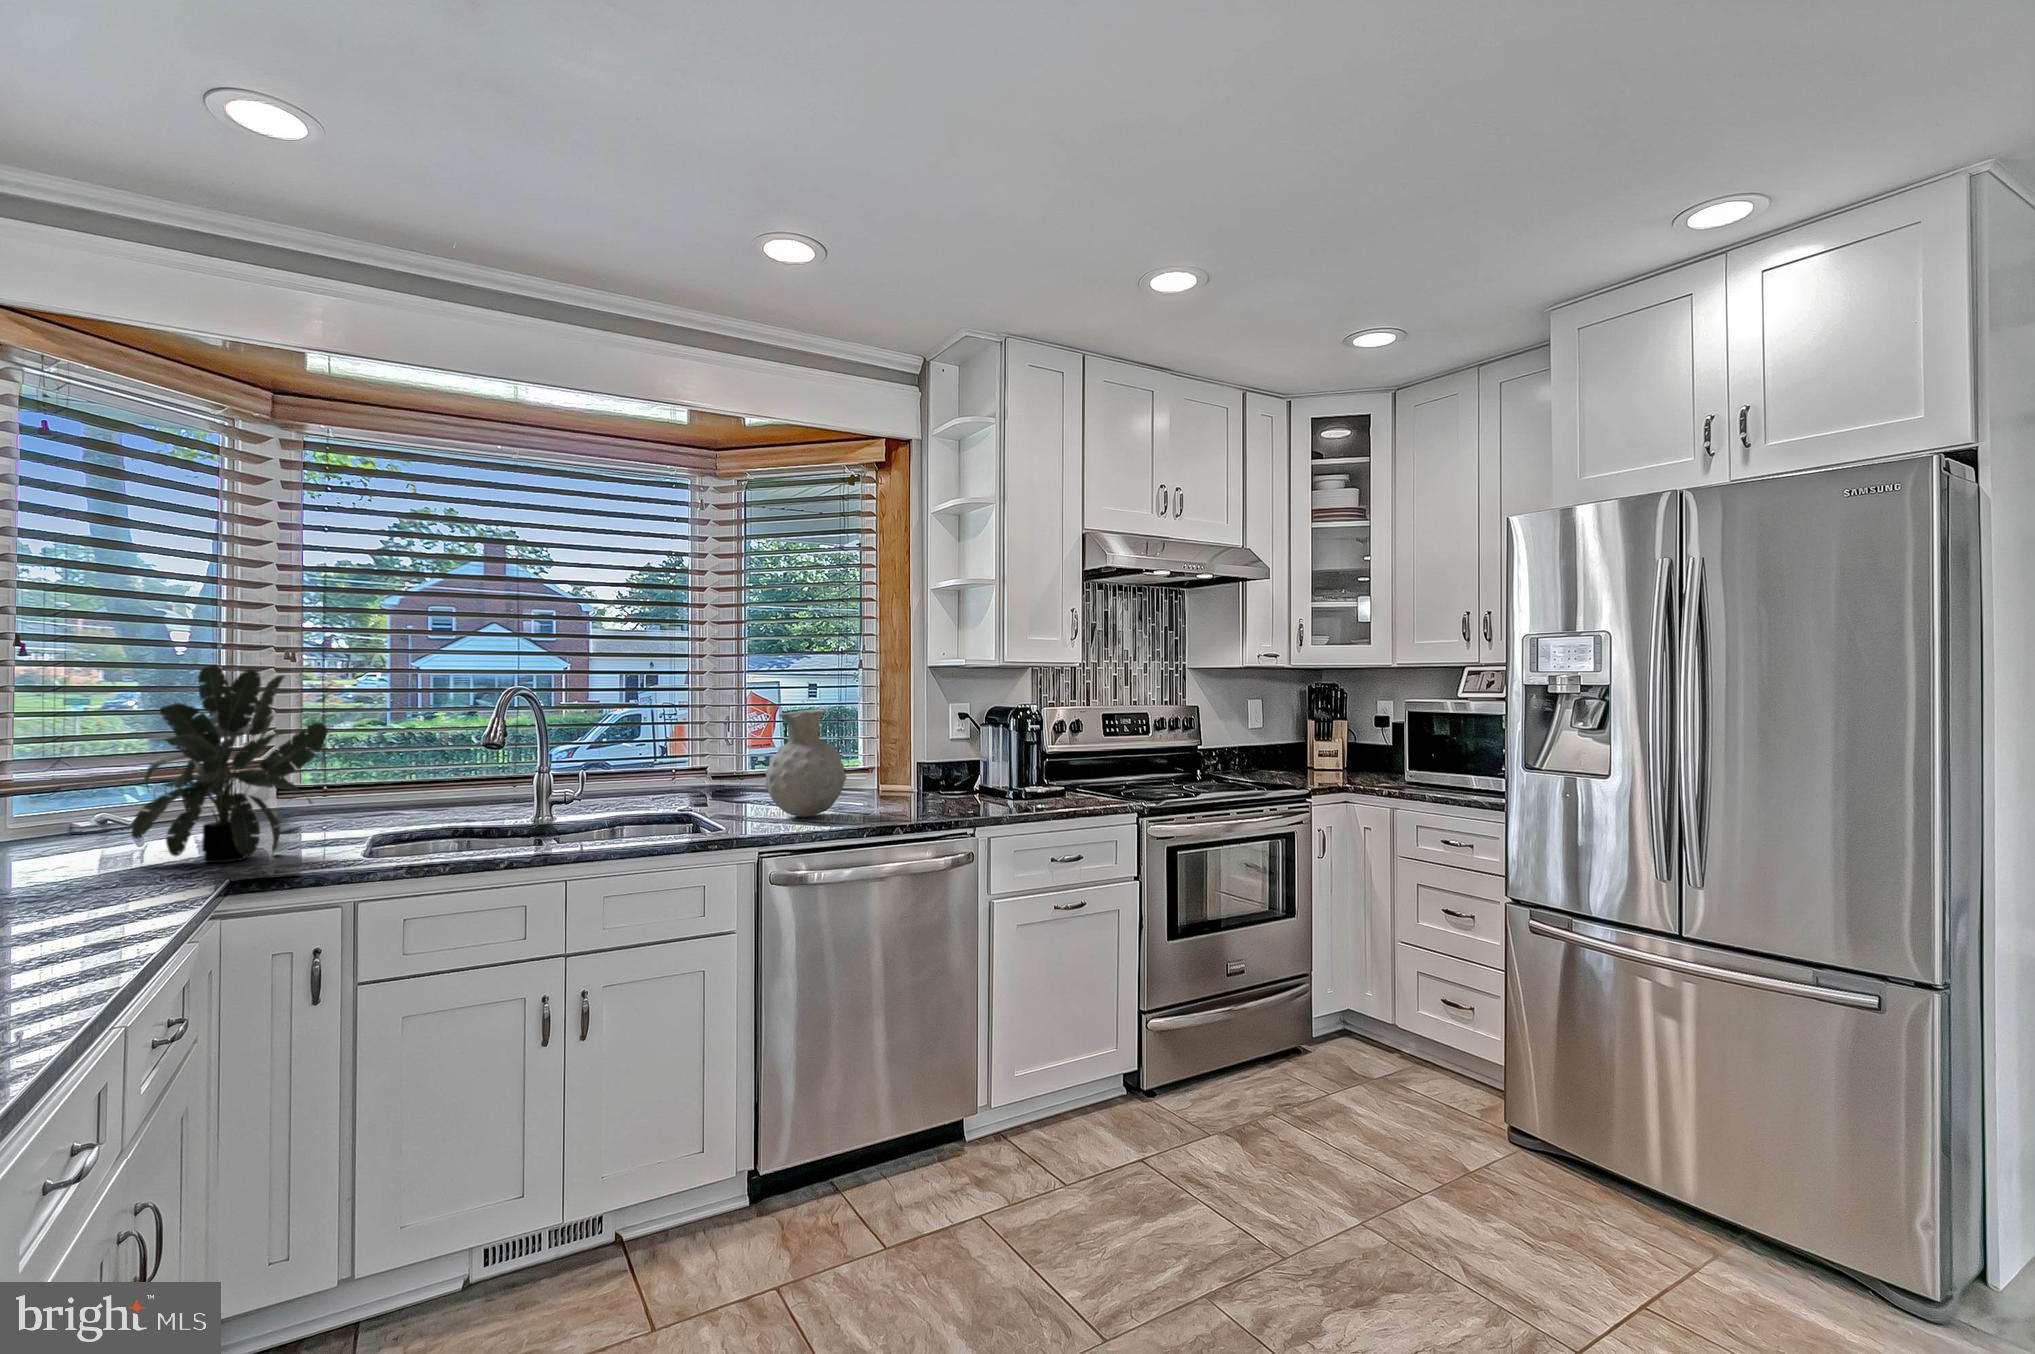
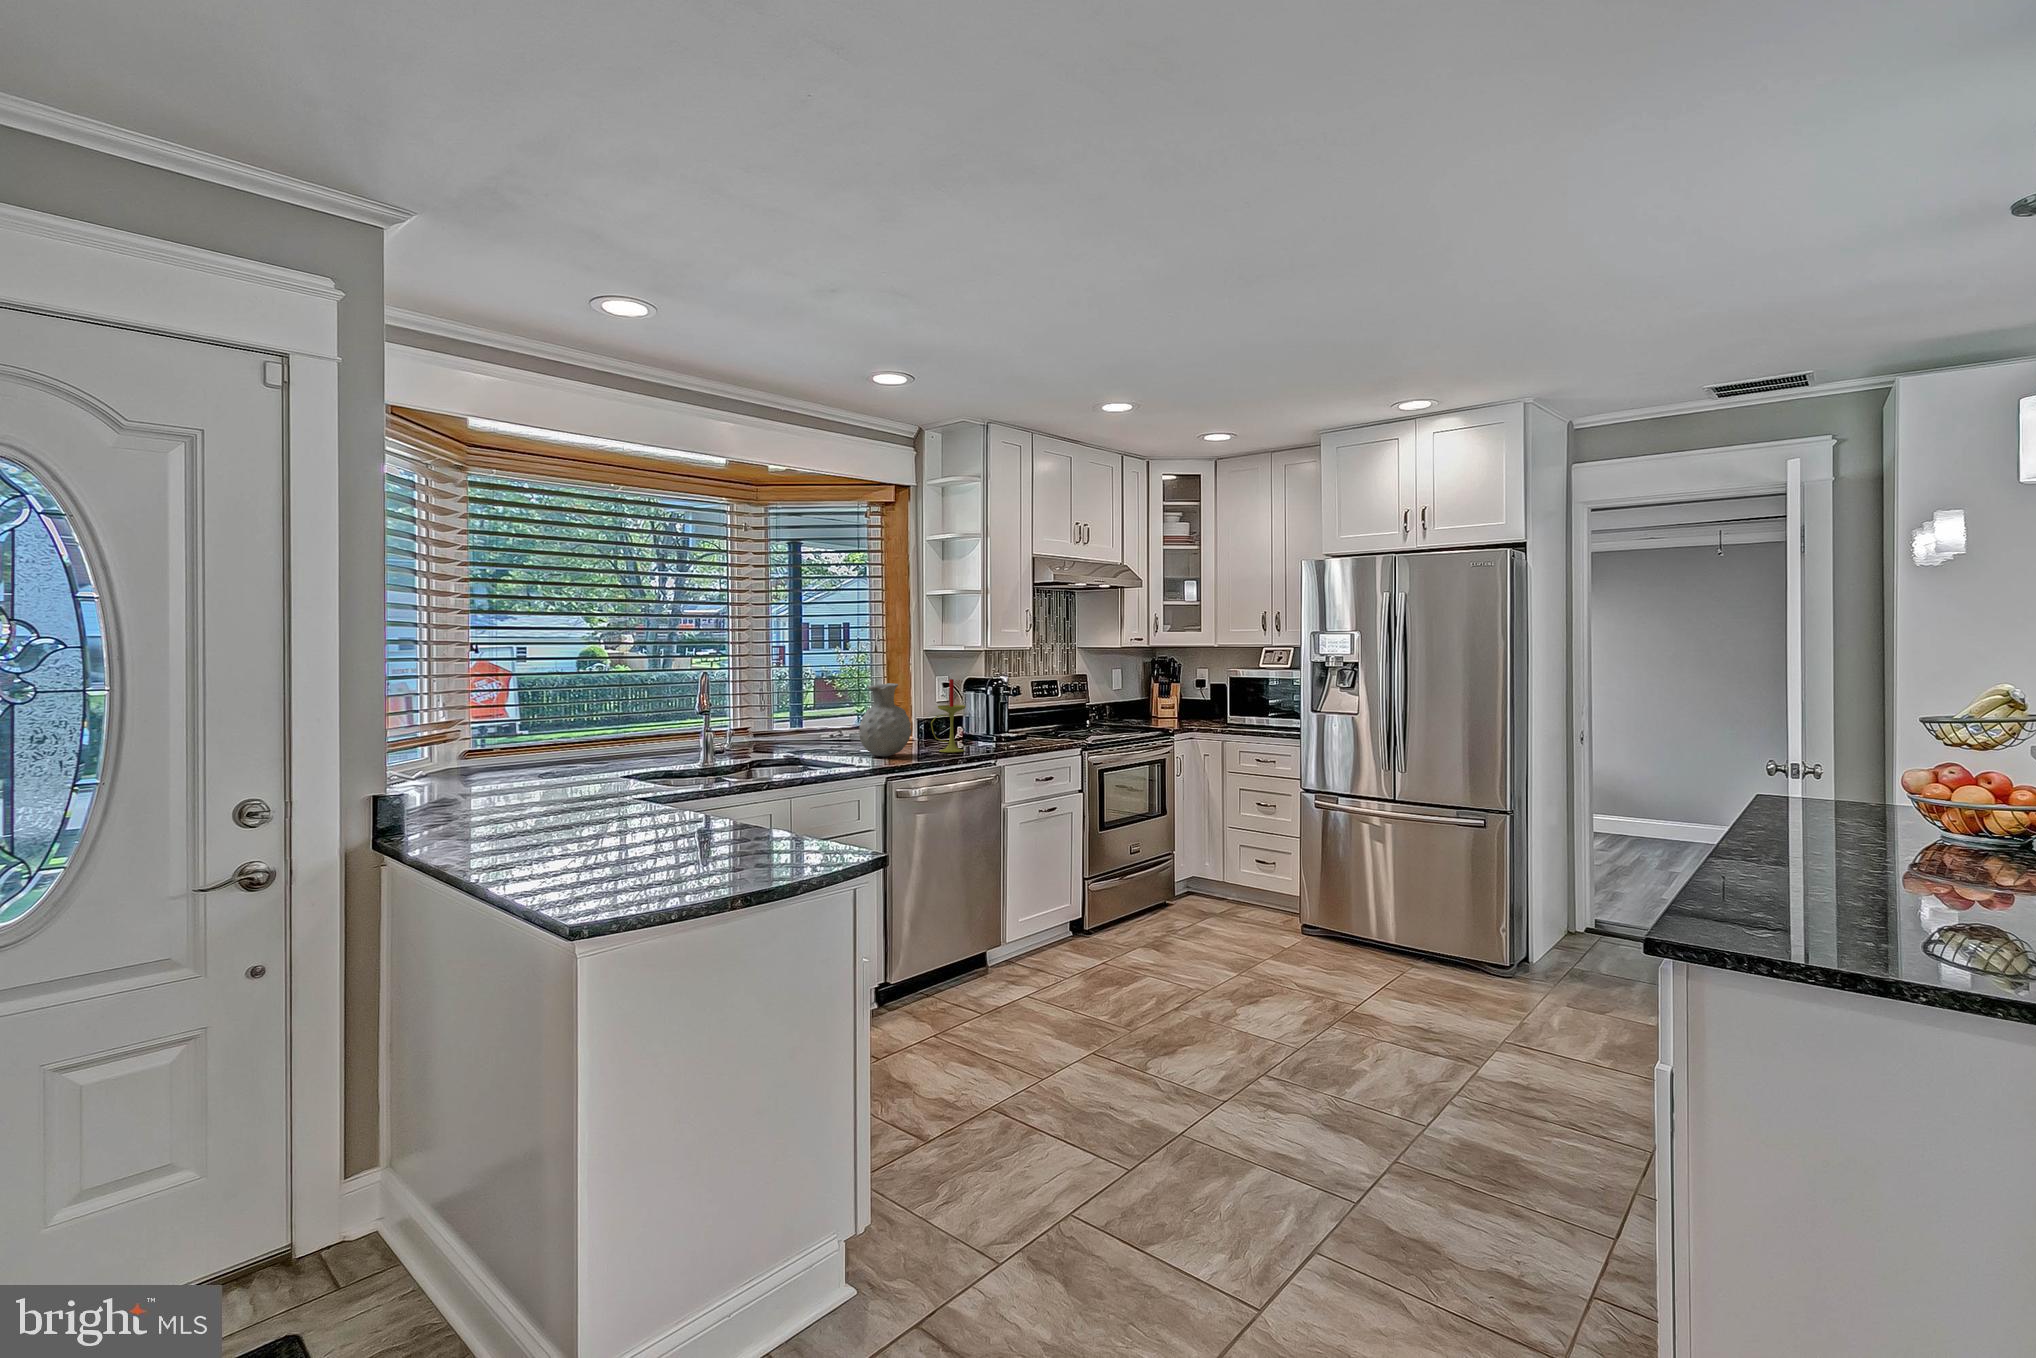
potted plant: present [132,665,328,863] -> none [530,664,638,794]
candle: none [889,703,943,814] -> present [931,679,966,752]

